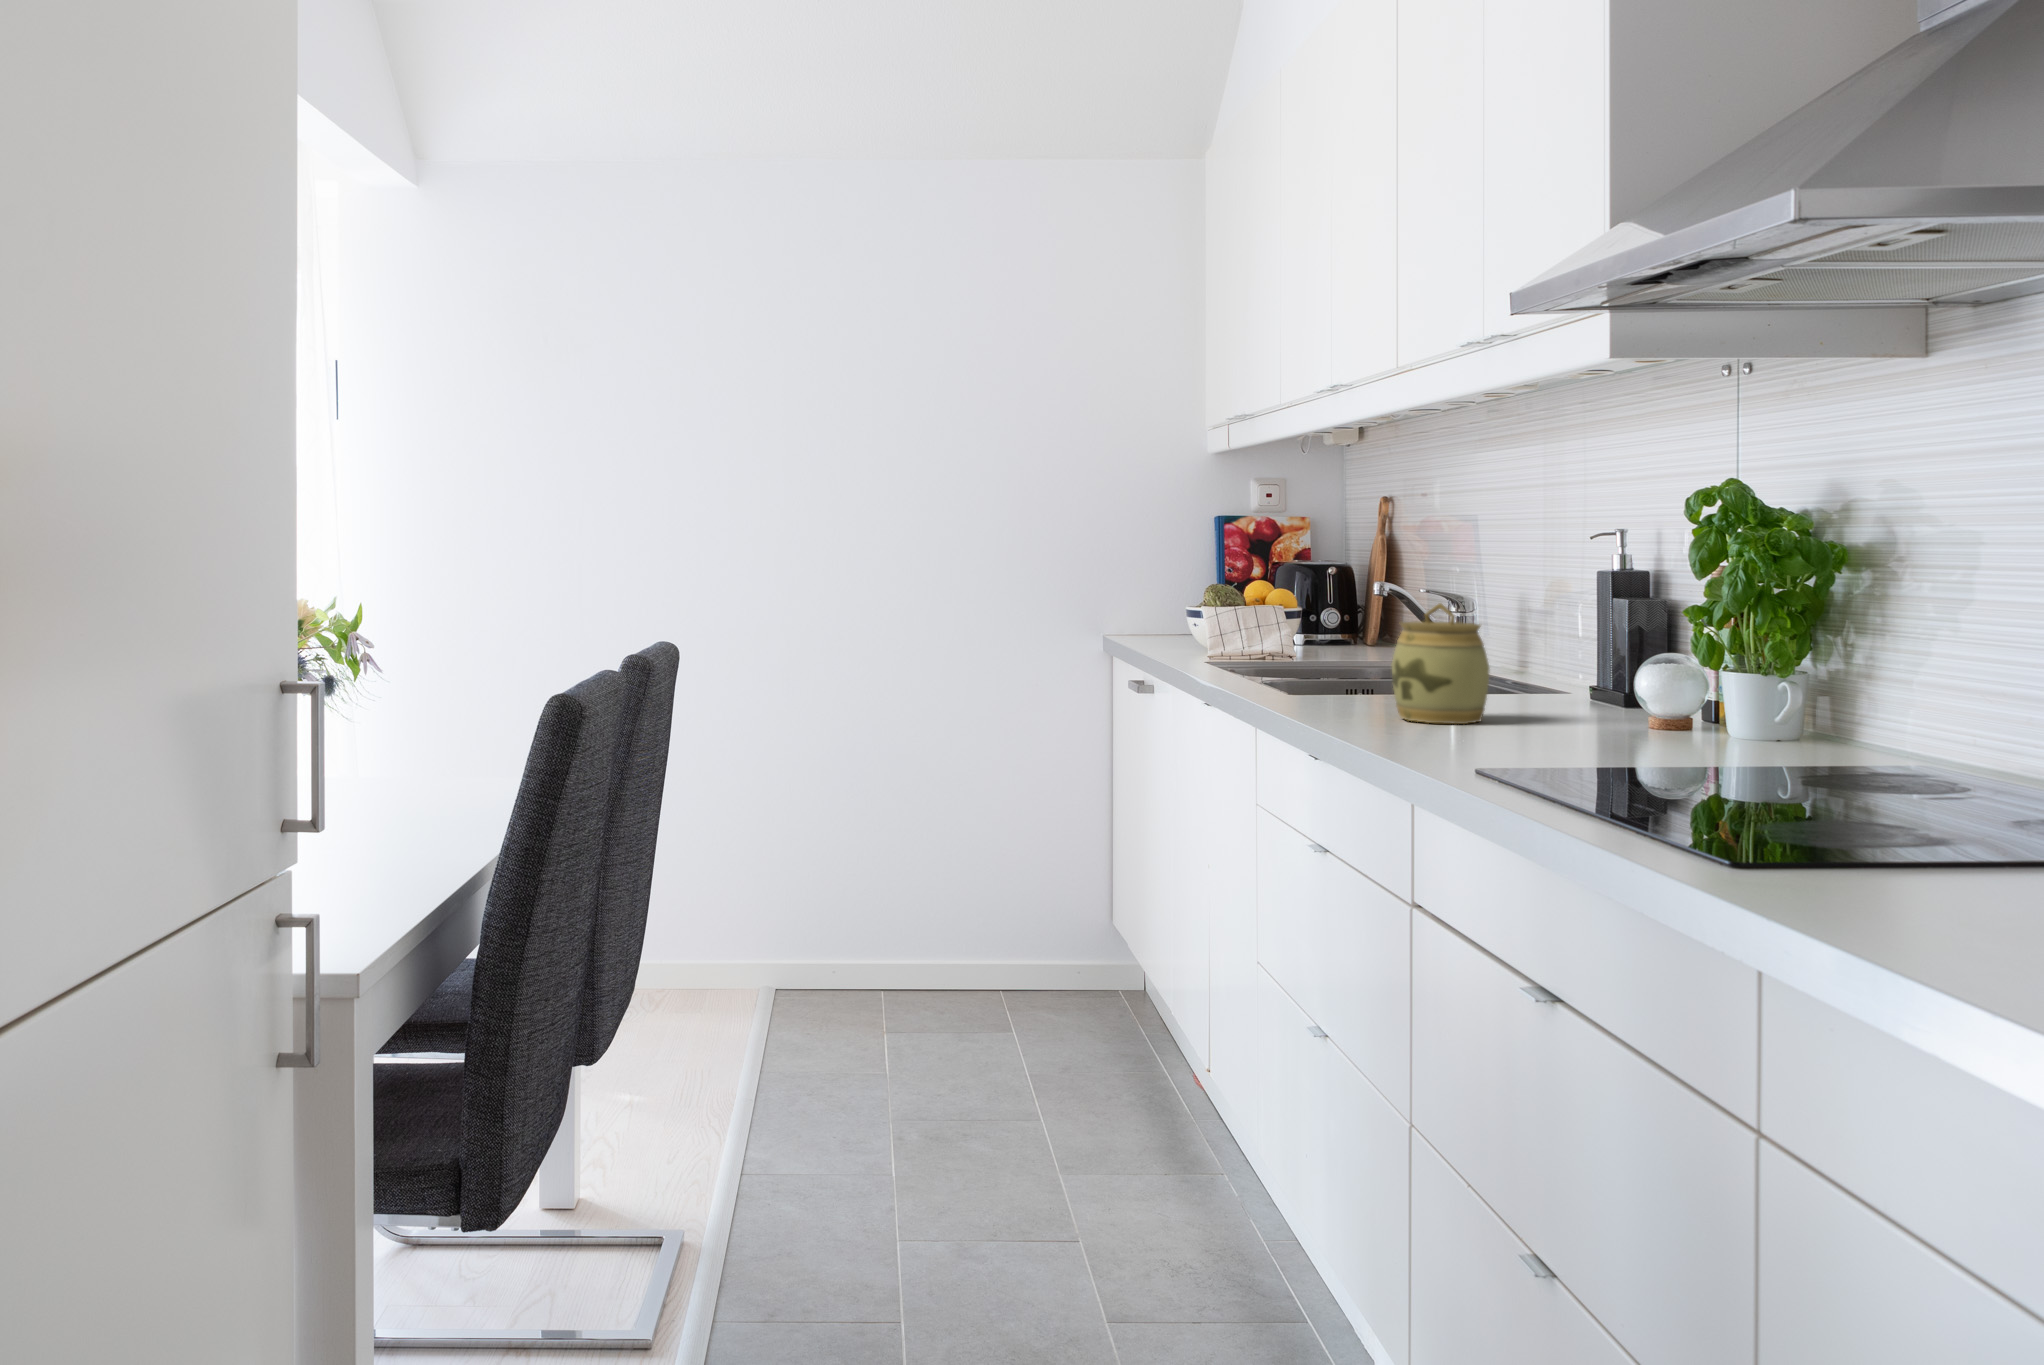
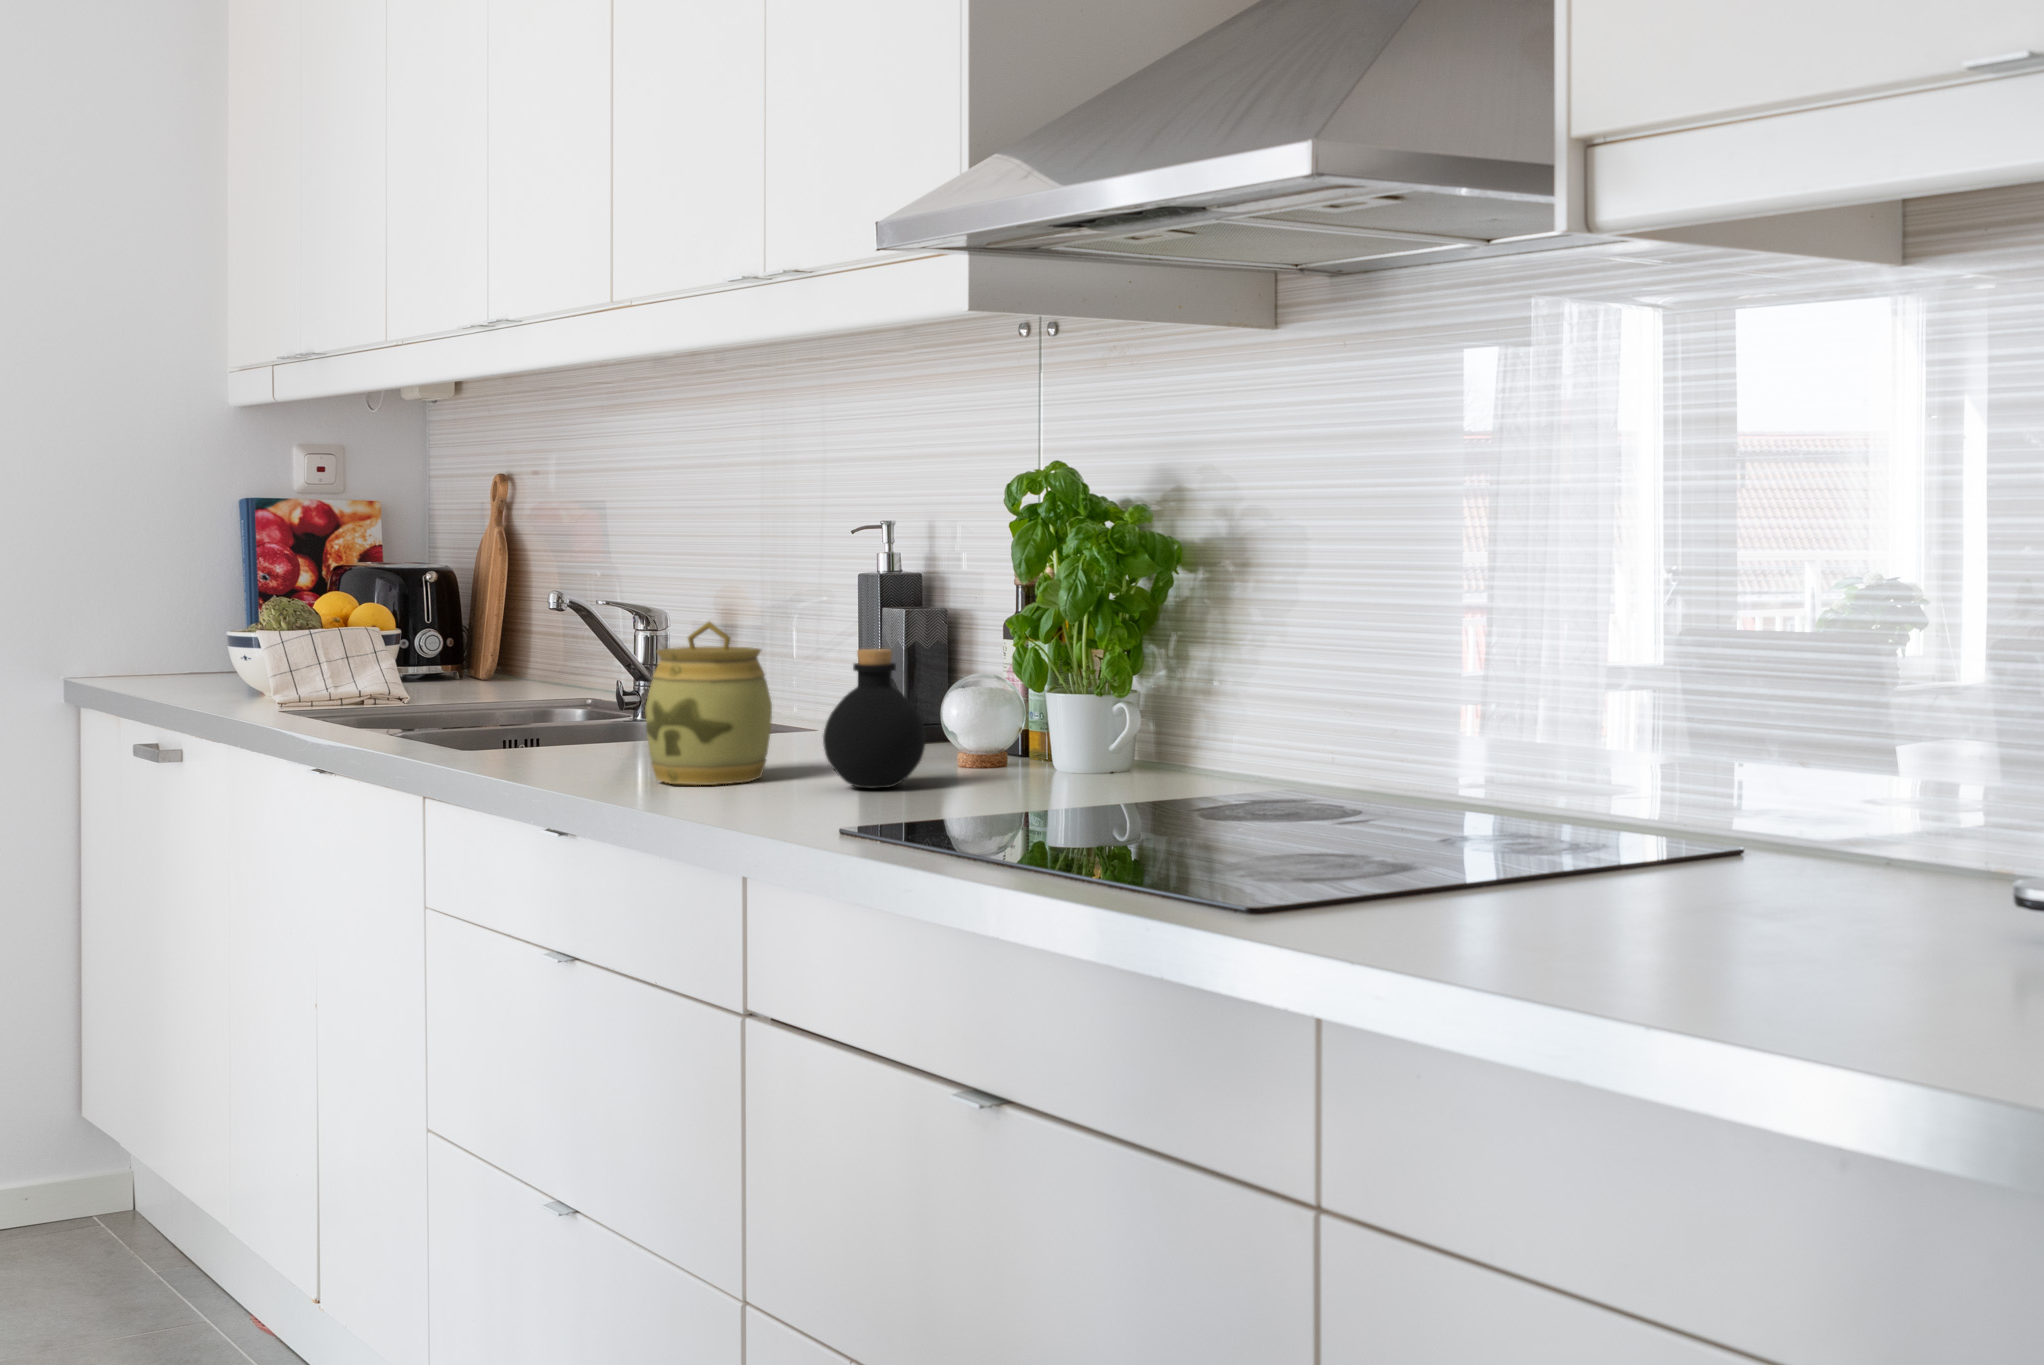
bottle: none [1516,628,1604,736] -> present [823,649,926,788]

